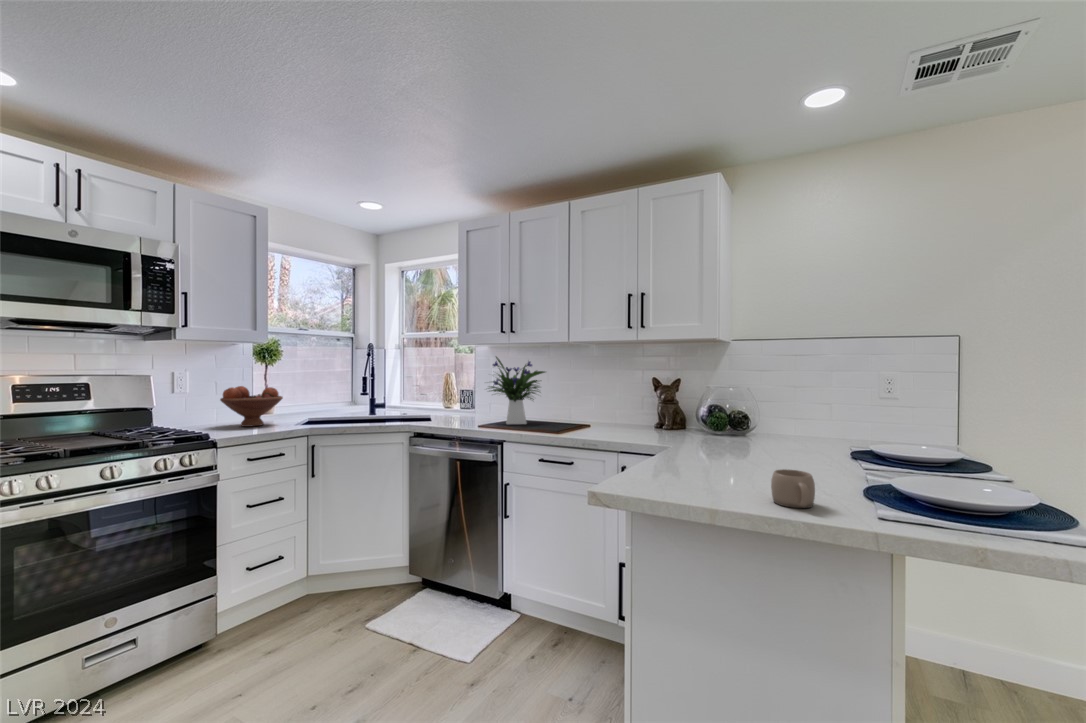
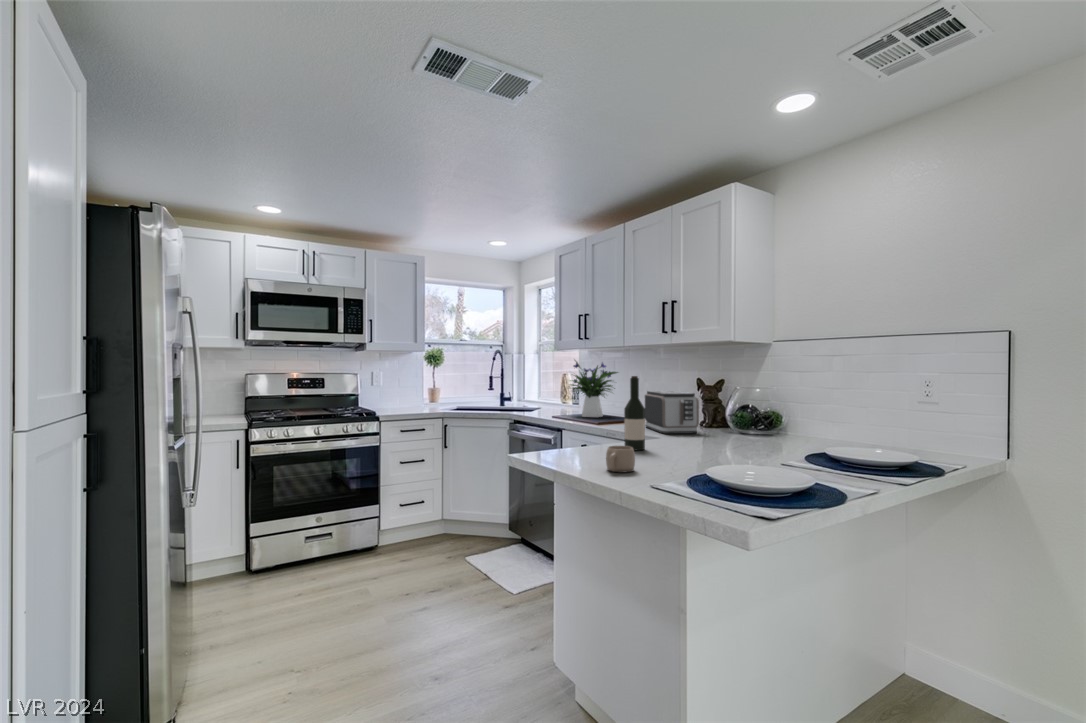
wine bottle: none [684,376,711,468] -> present [624,376,645,450]
fruit bowl: present [220,386,283,427] -> none [394,381,432,409]
toaster: none [610,392,683,441] -> present [645,391,699,434]

